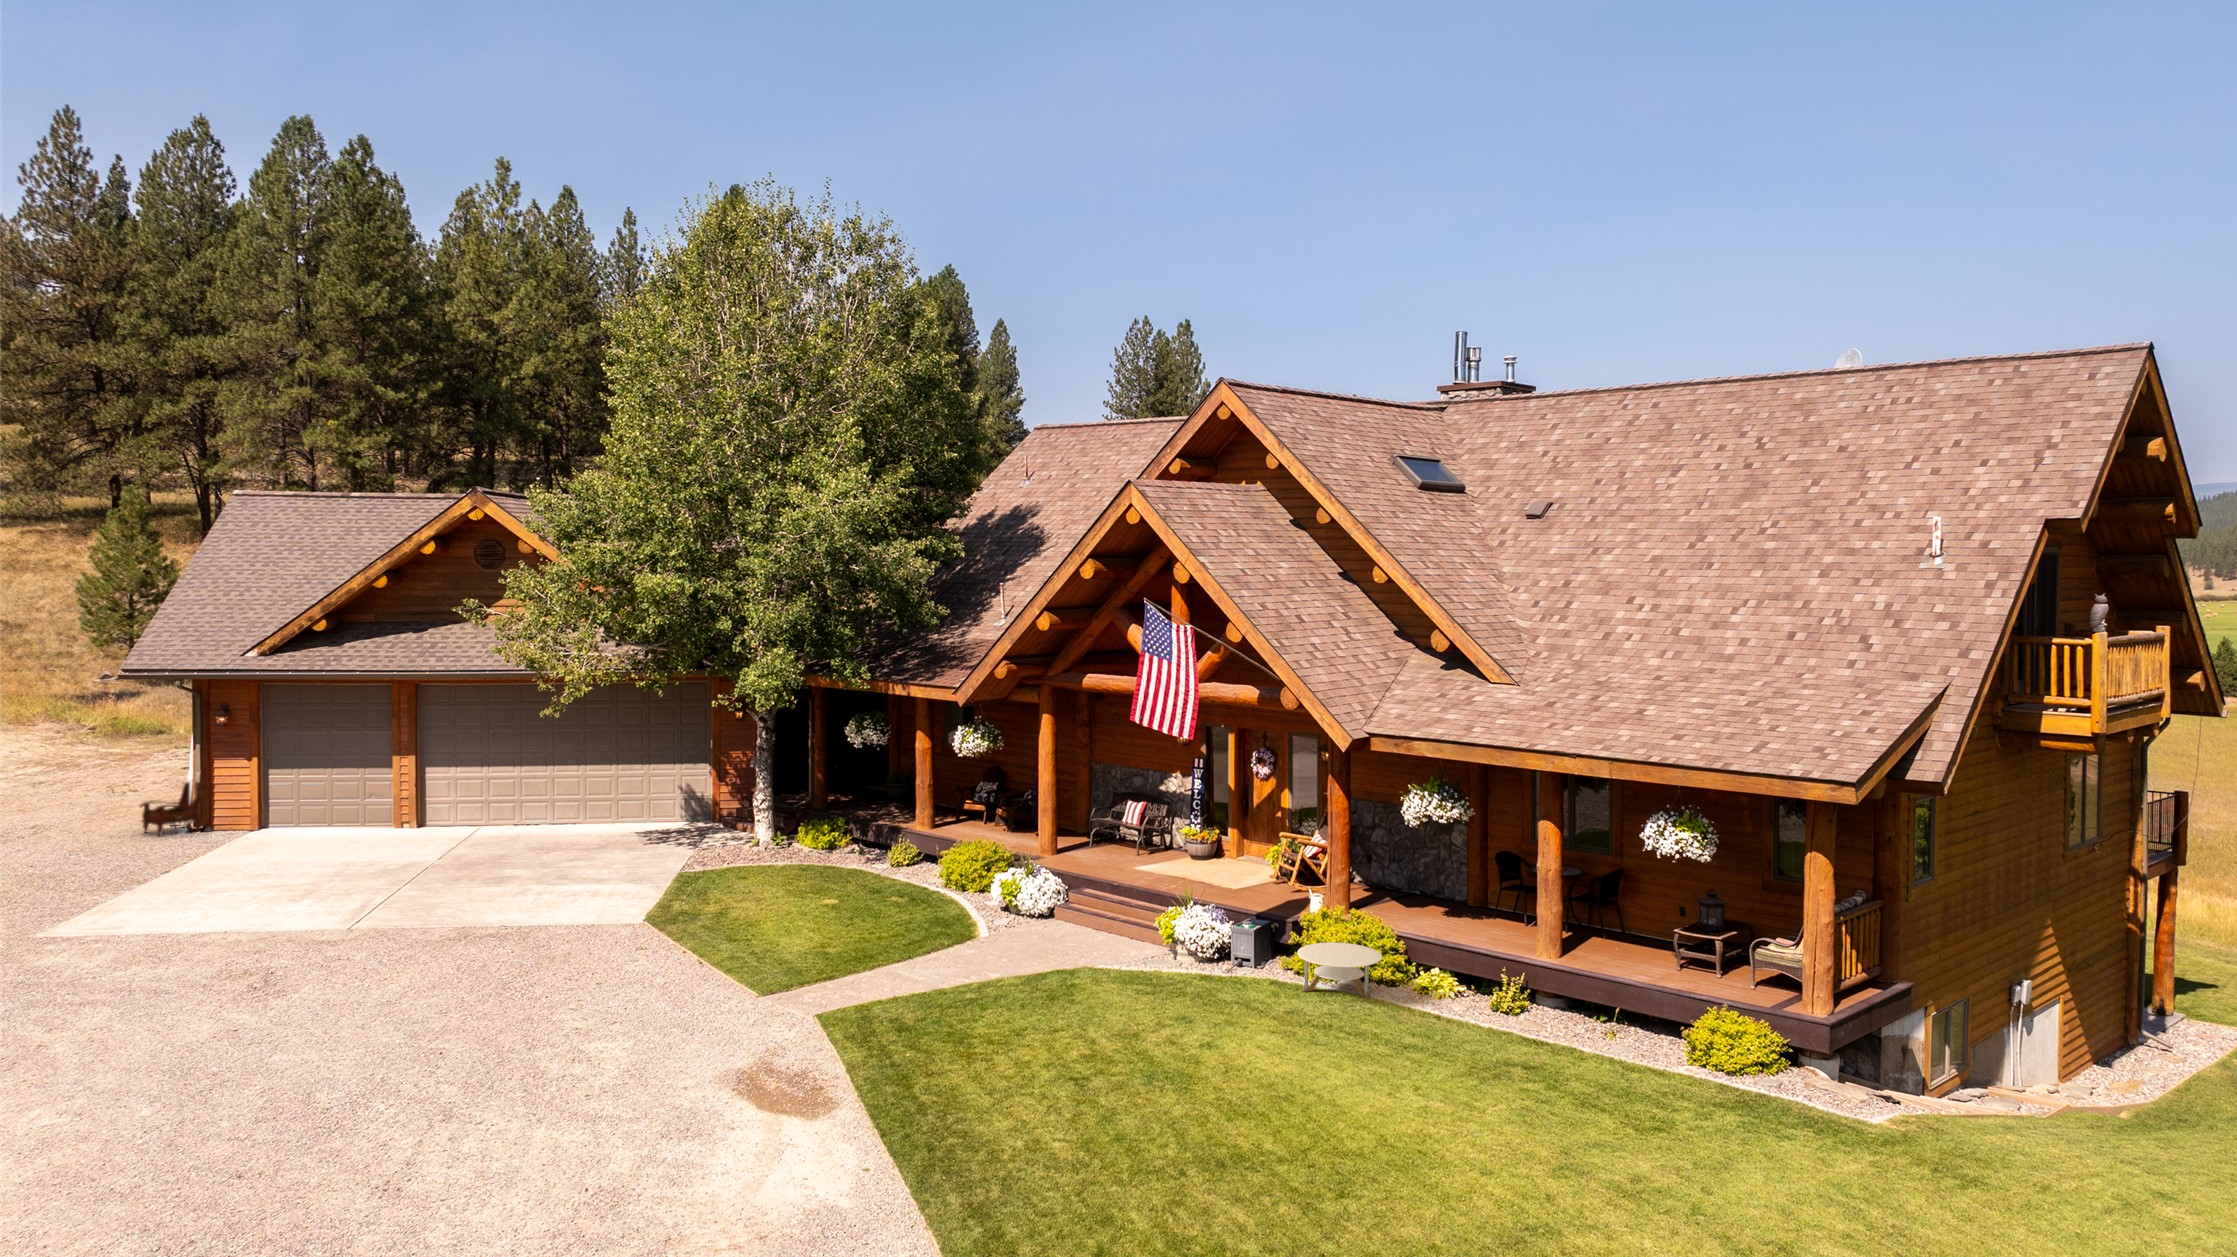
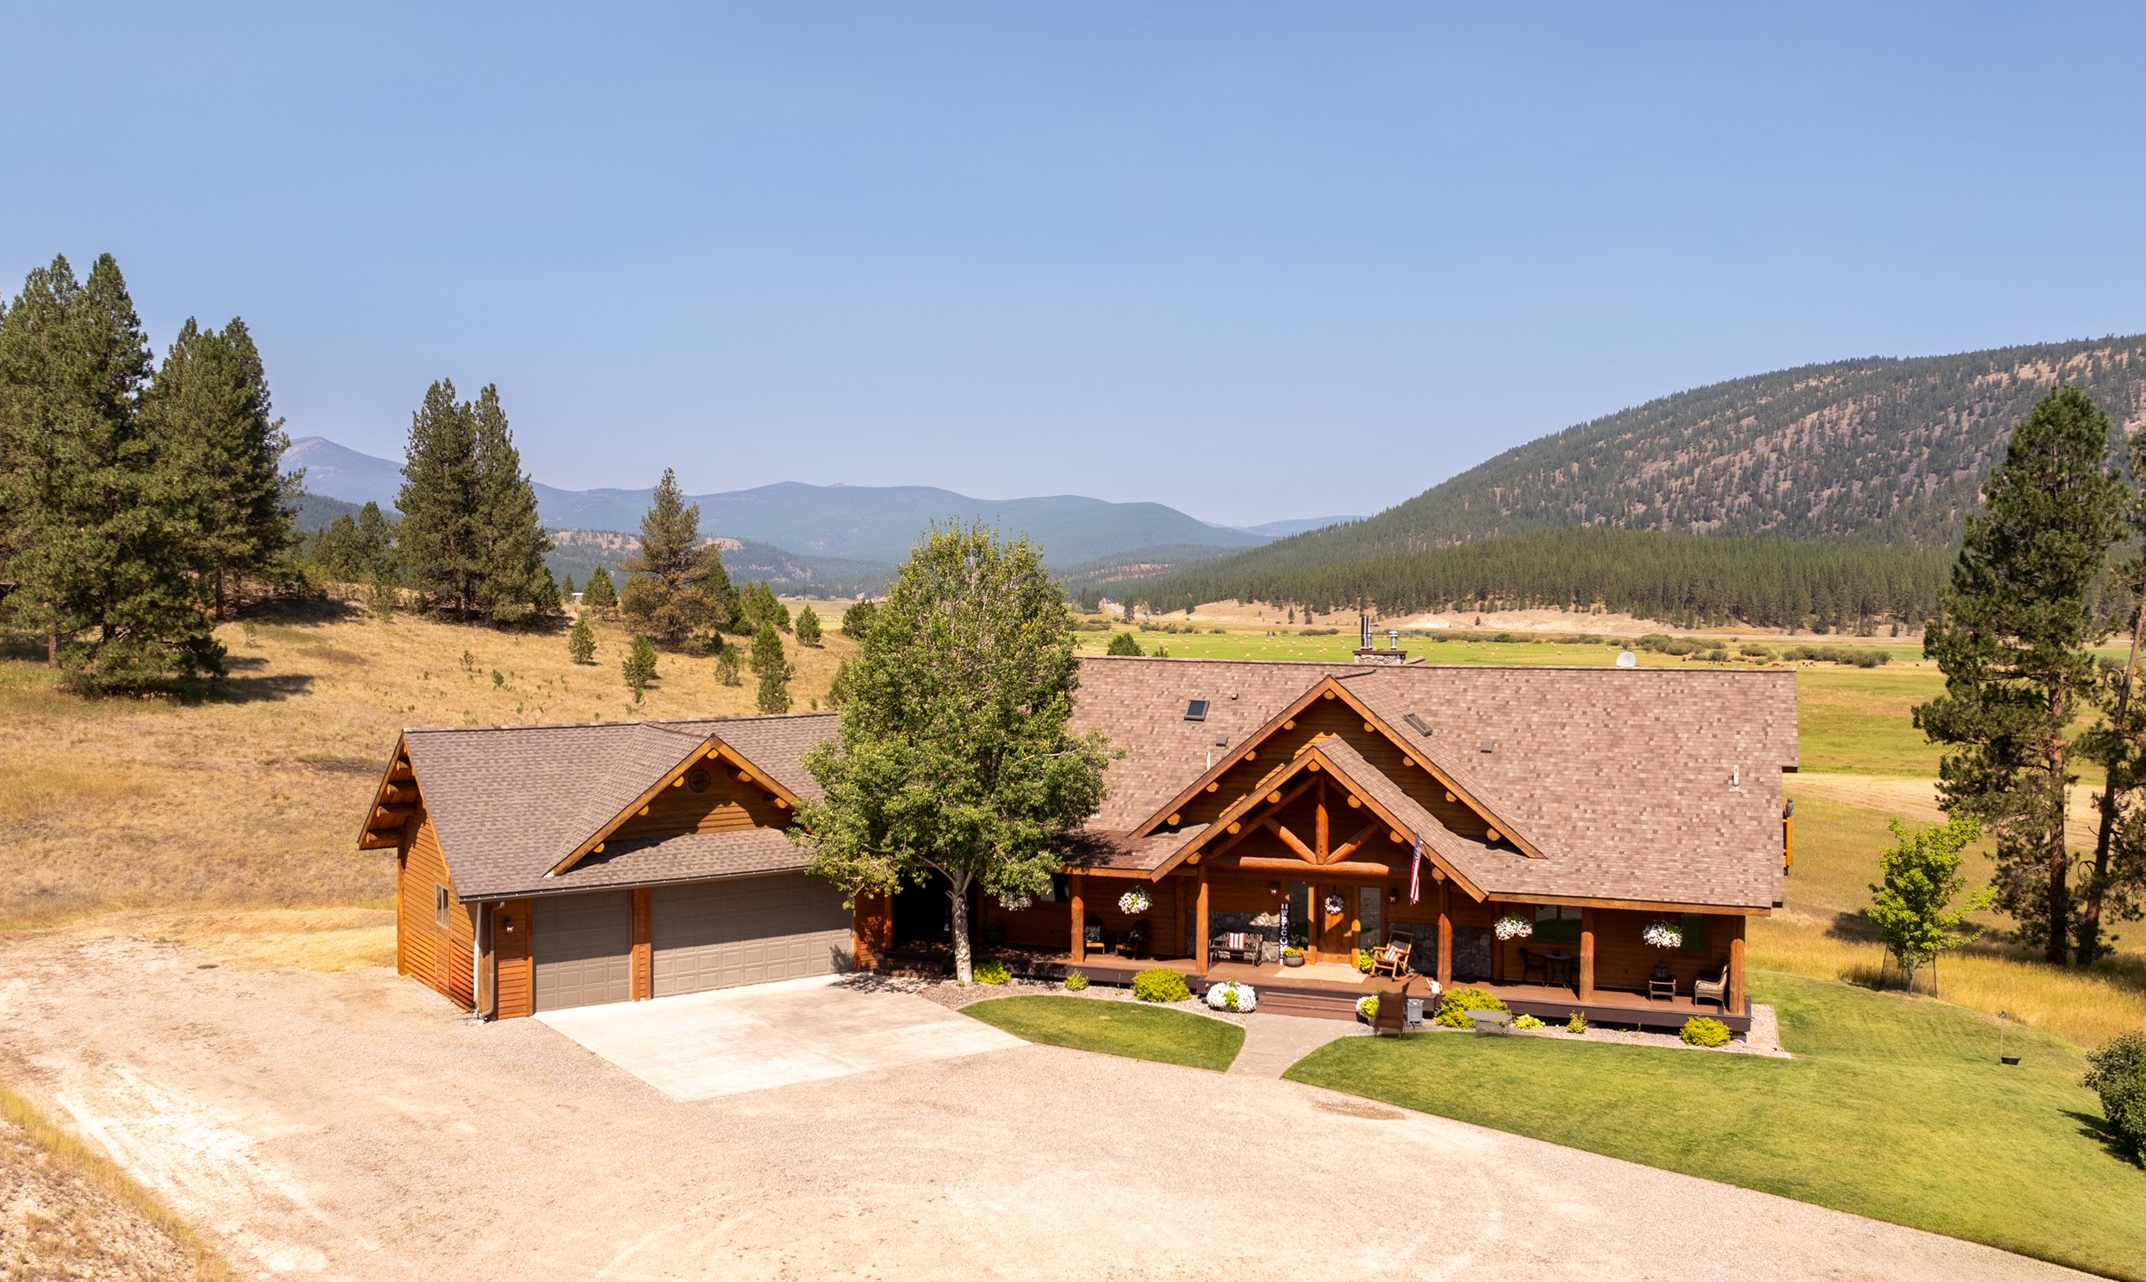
armchair: present [140,782,206,836] -> present [1373,990,1406,1039]

